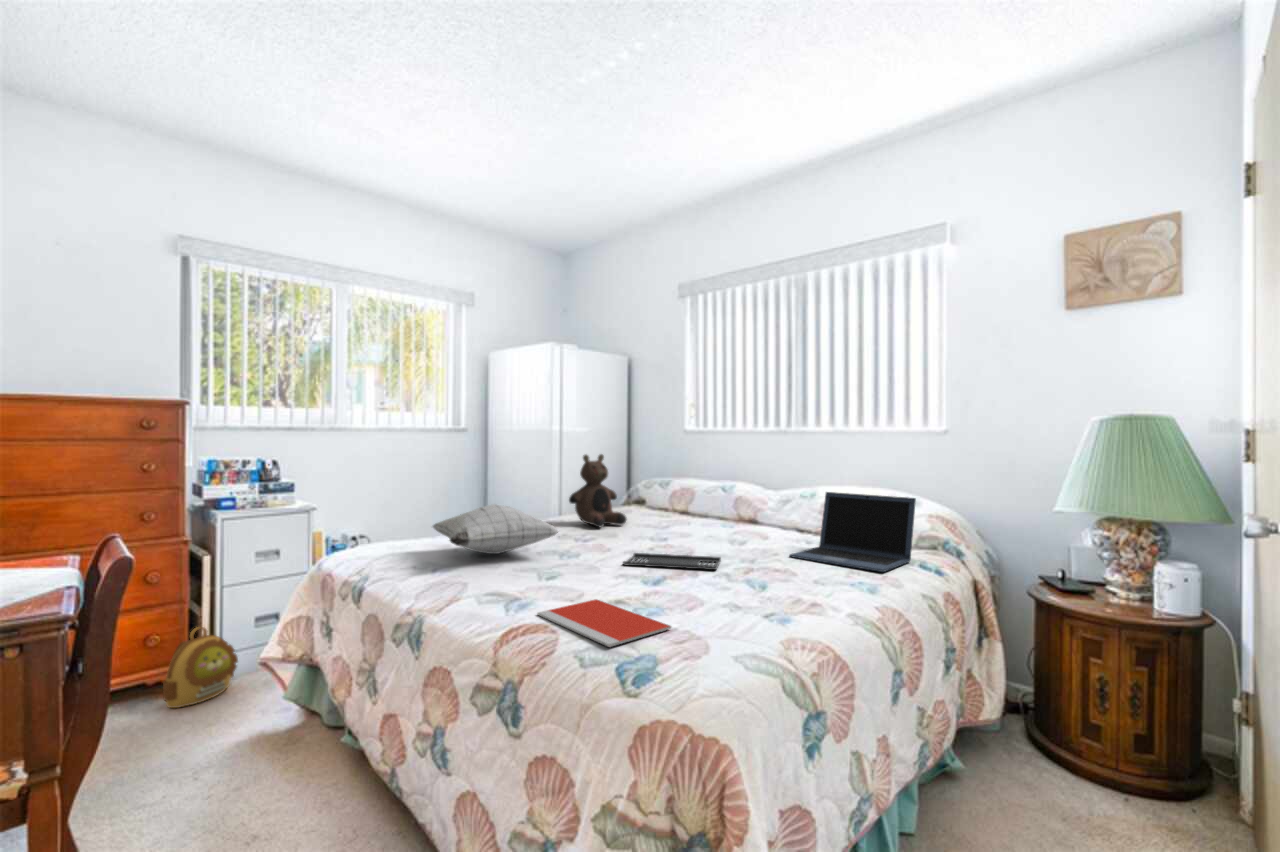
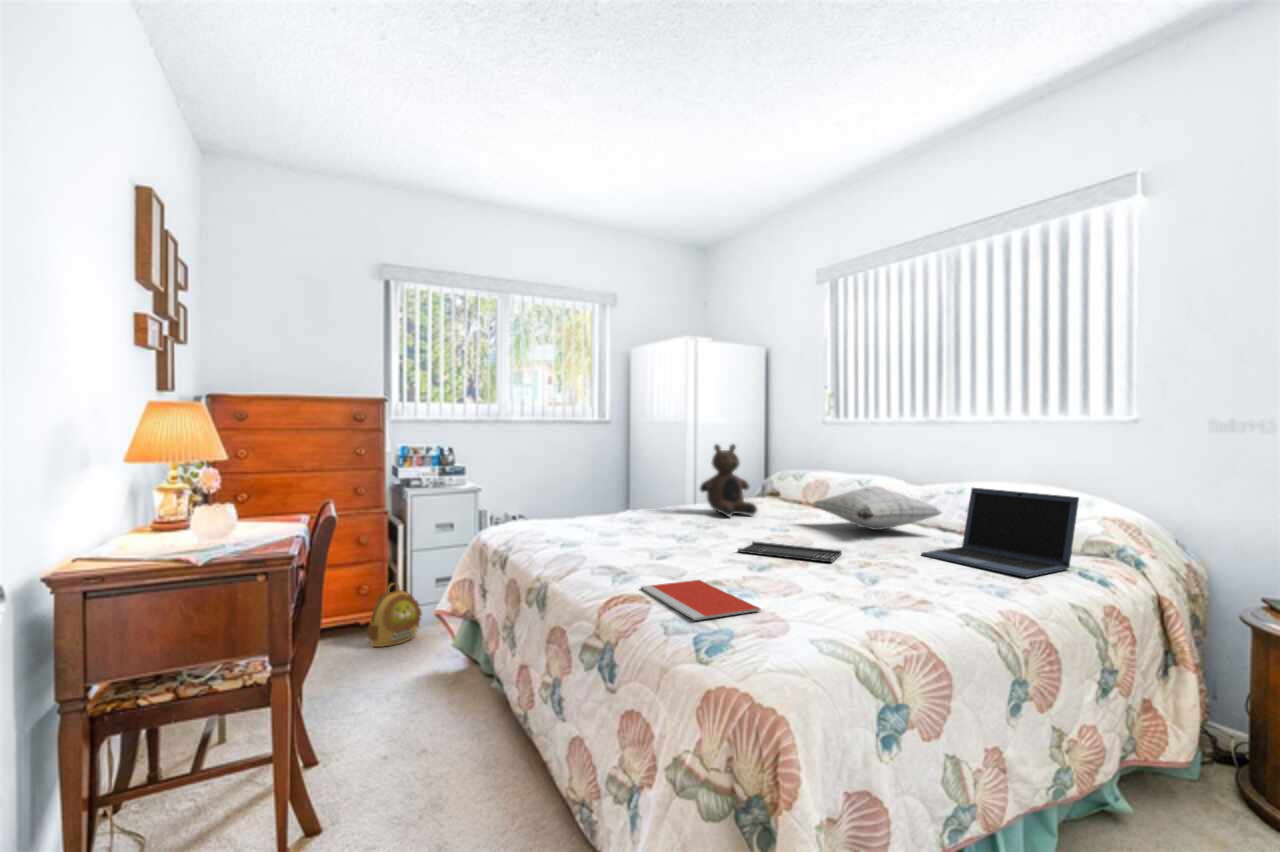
pillow: present [432,504,558,554] -> present [813,486,942,530]

